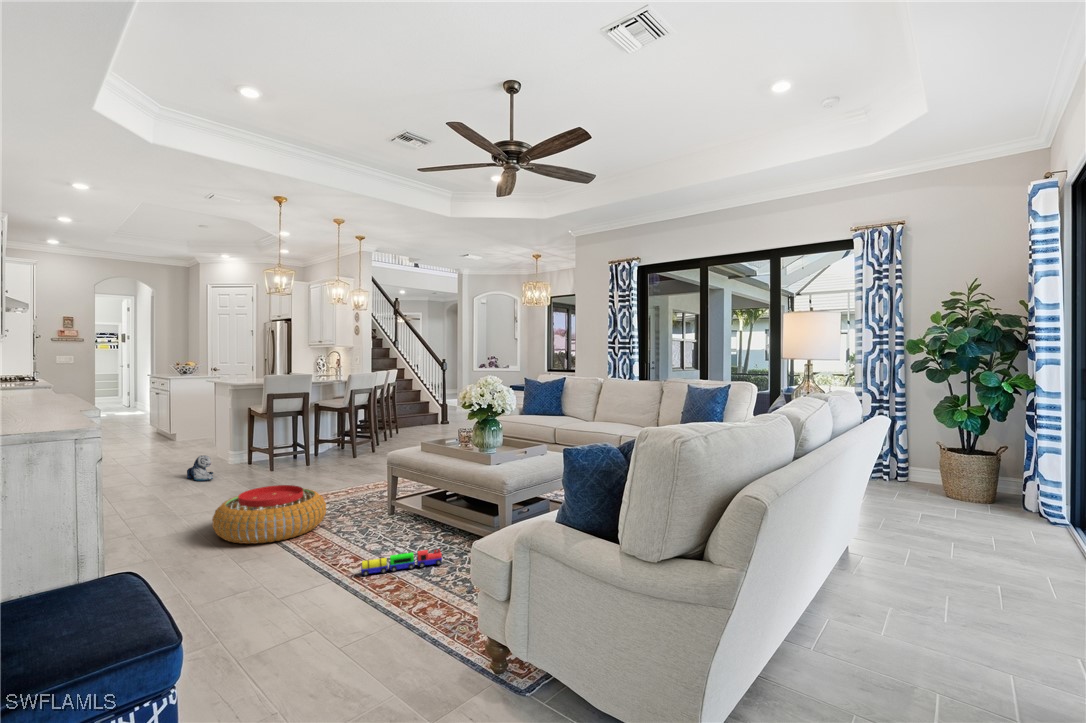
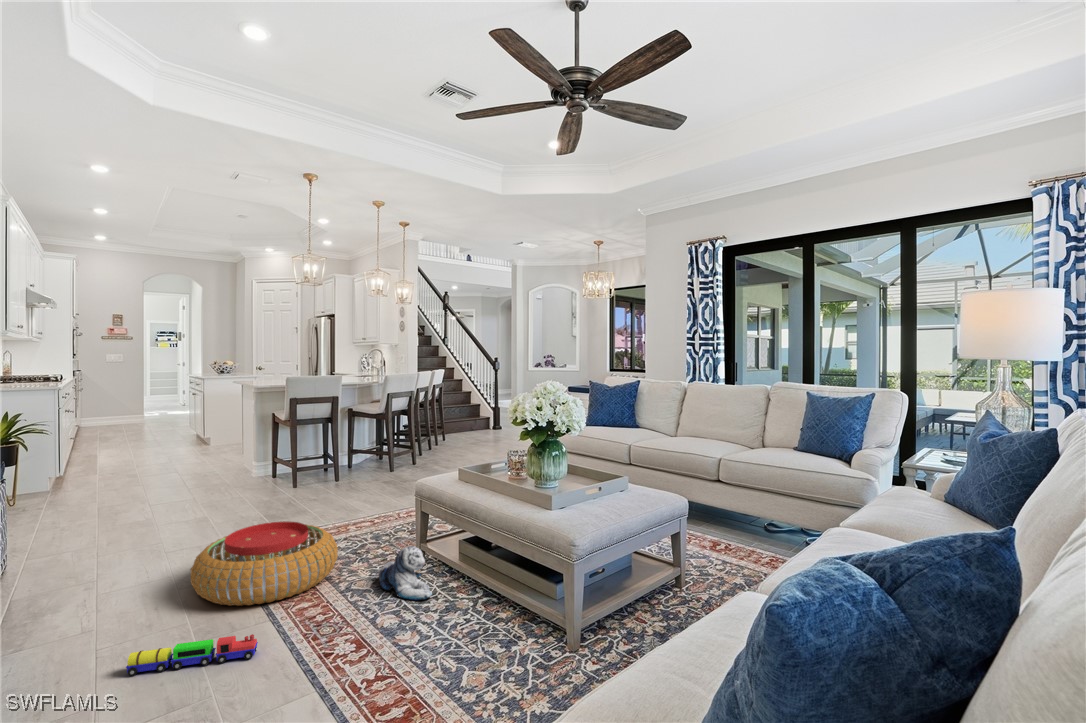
plush toy: present [187,455,213,481] -> present [379,546,432,600]
toy train: present [361,549,442,576] -> present [126,634,258,676]

